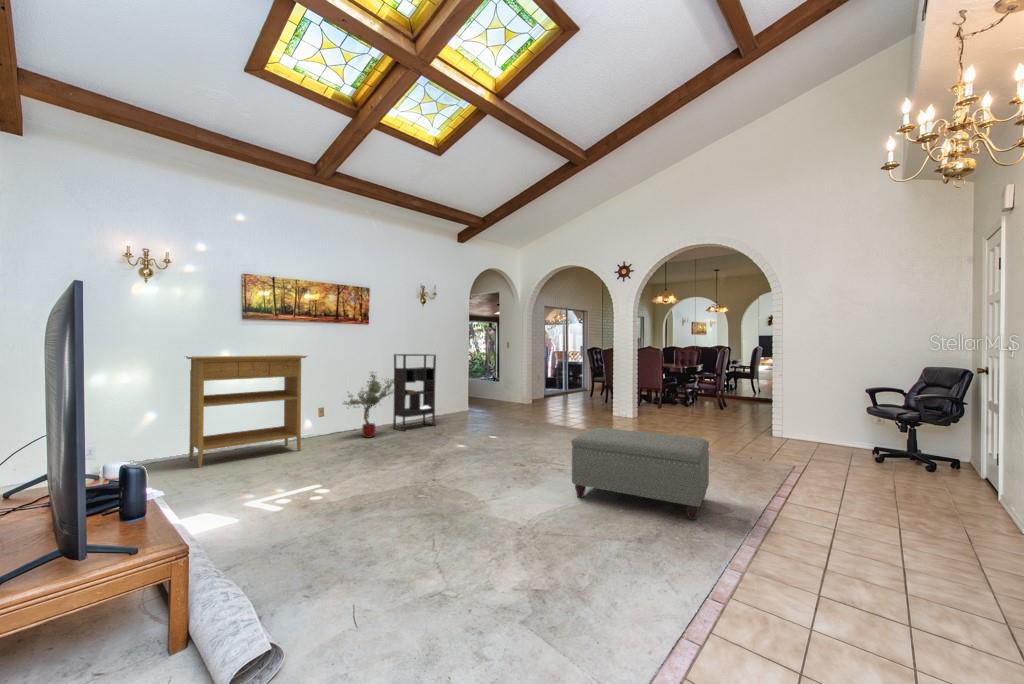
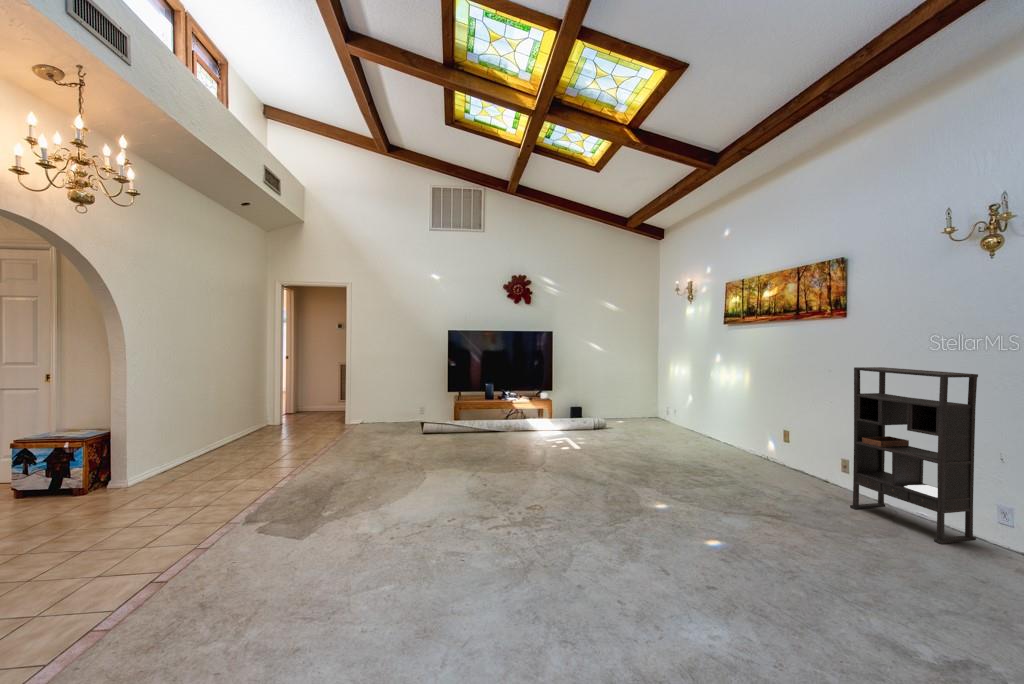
console table: present [186,355,307,467] -> none [664,356,752,455]
potted tree: present [344,374,394,438] -> none [767,388,840,486]
ottoman: present [571,428,709,520] -> none [276,442,441,554]

